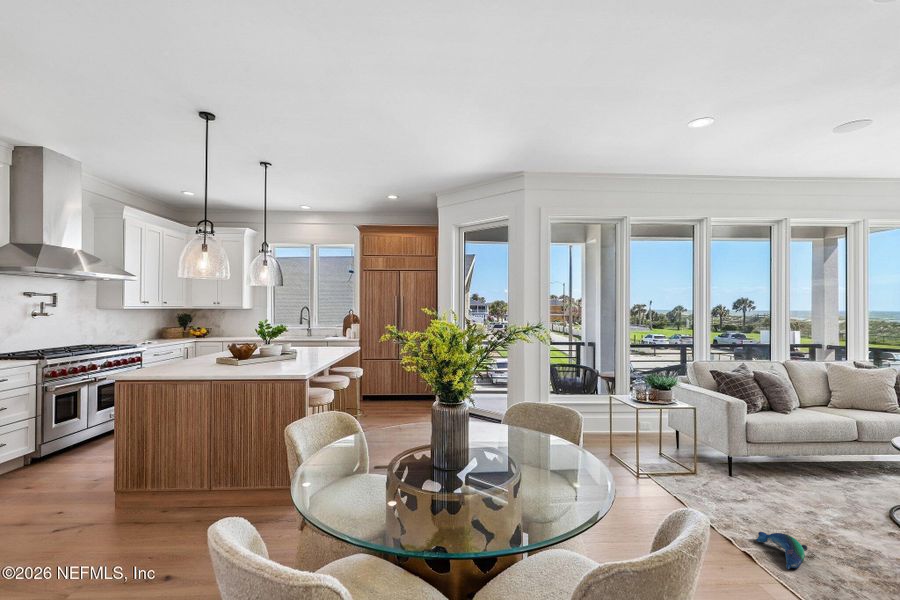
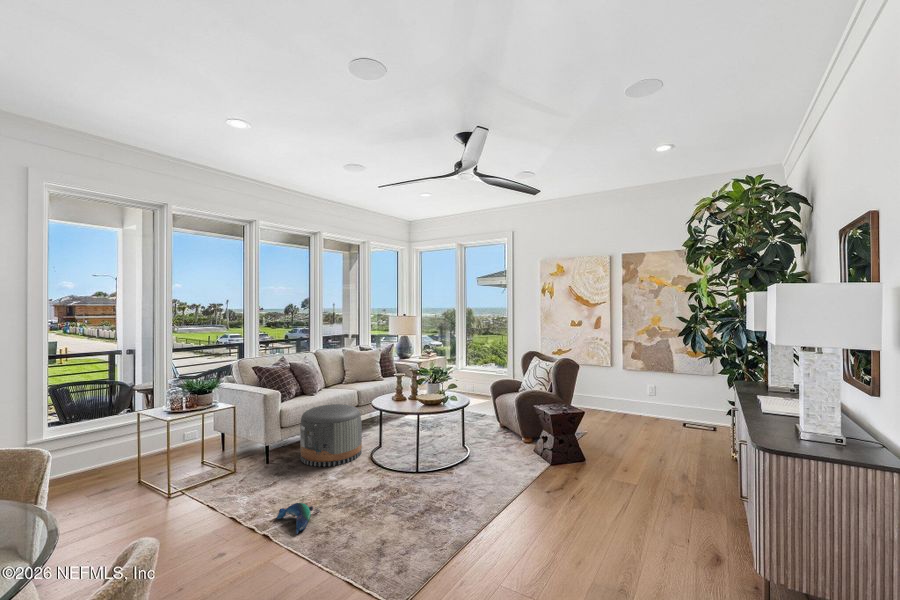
pouf: none [772,429,868,510] -> present [300,404,362,467]

